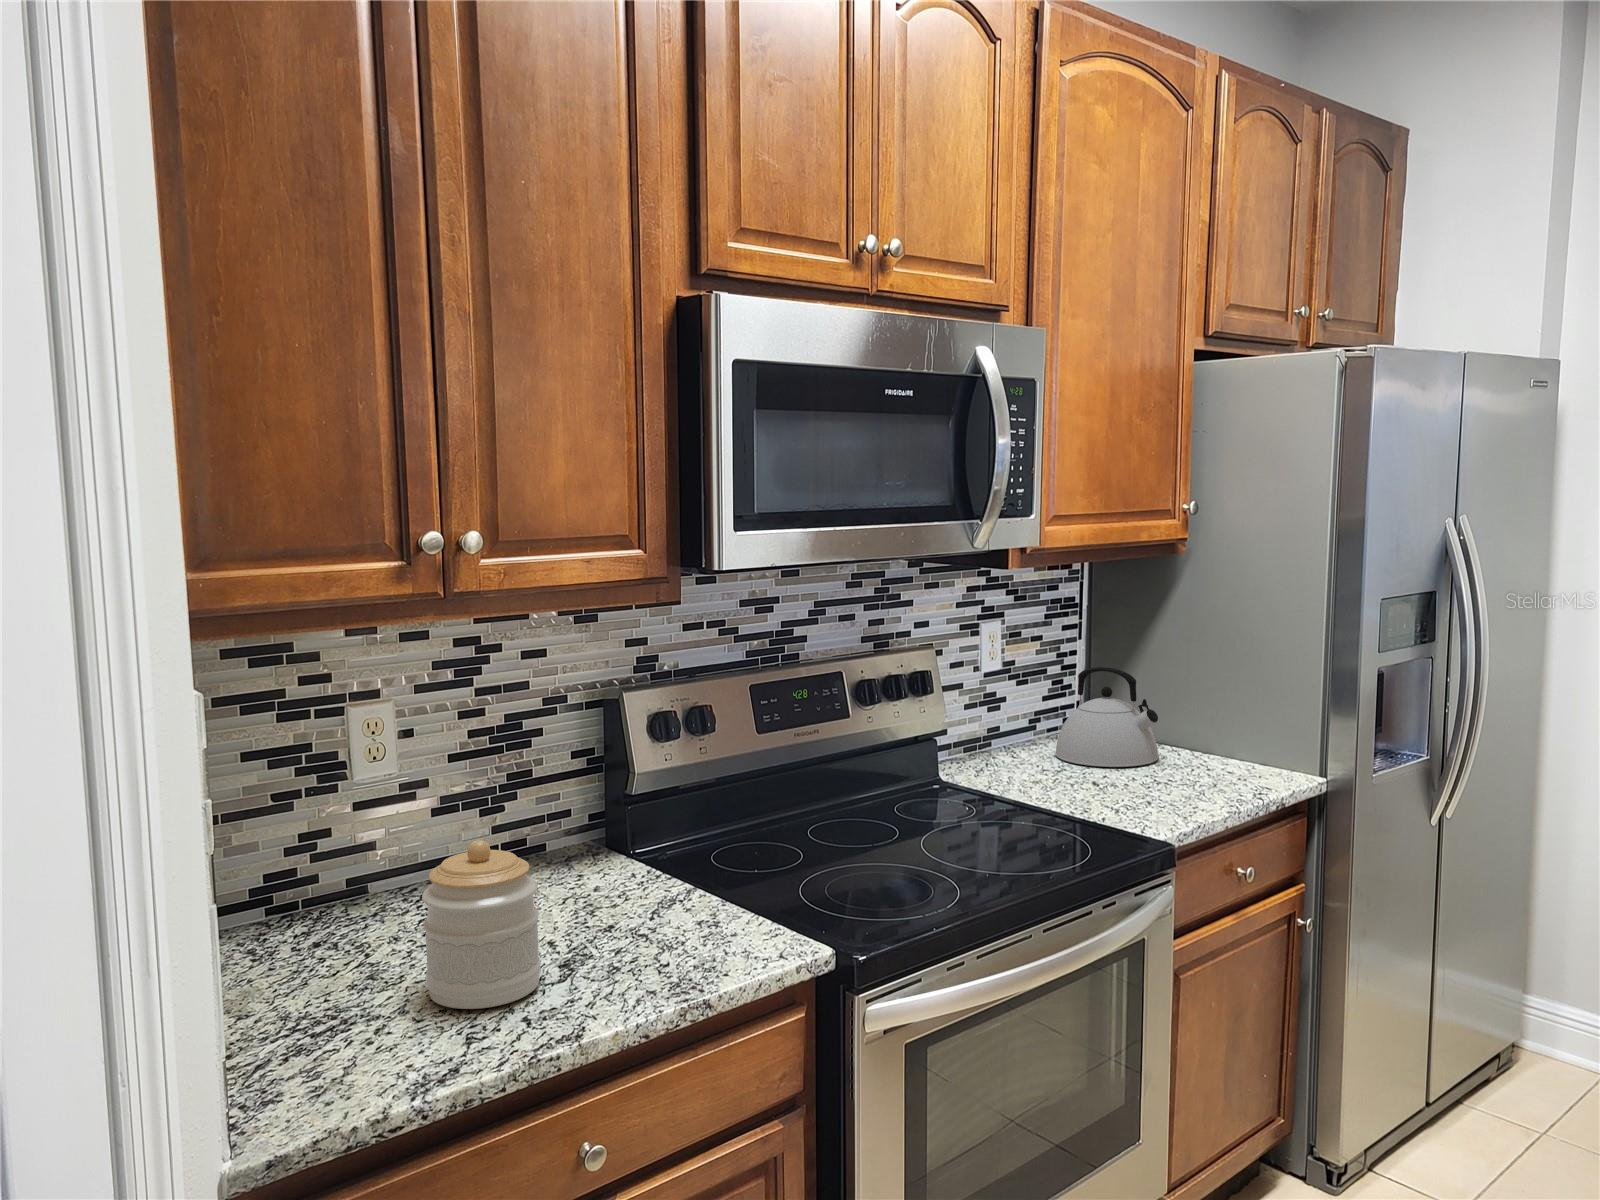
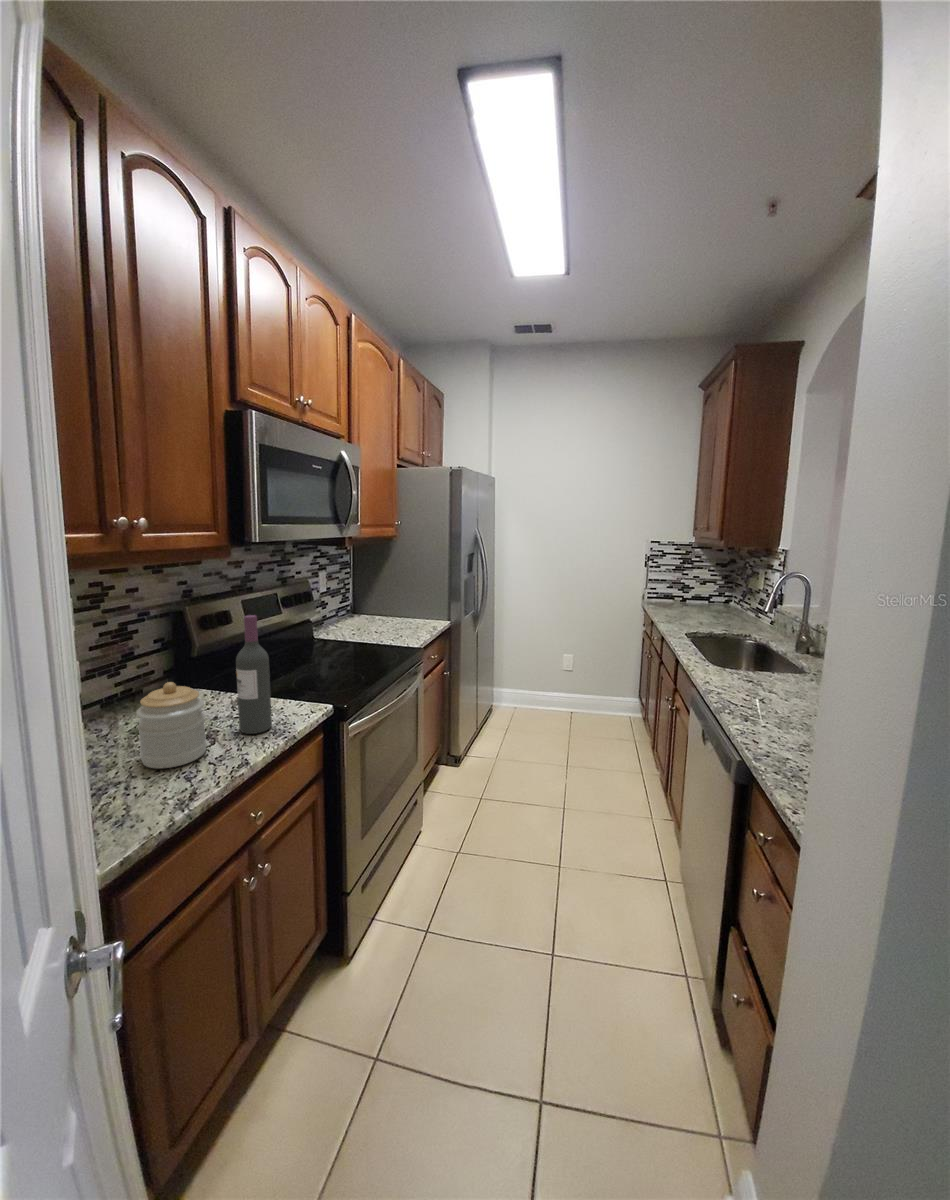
kettle: present [1055,667,1159,767] -> none [353,589,394,627]
wine bottle: none [614,721,682,976] -> present [236,615,272,734]

